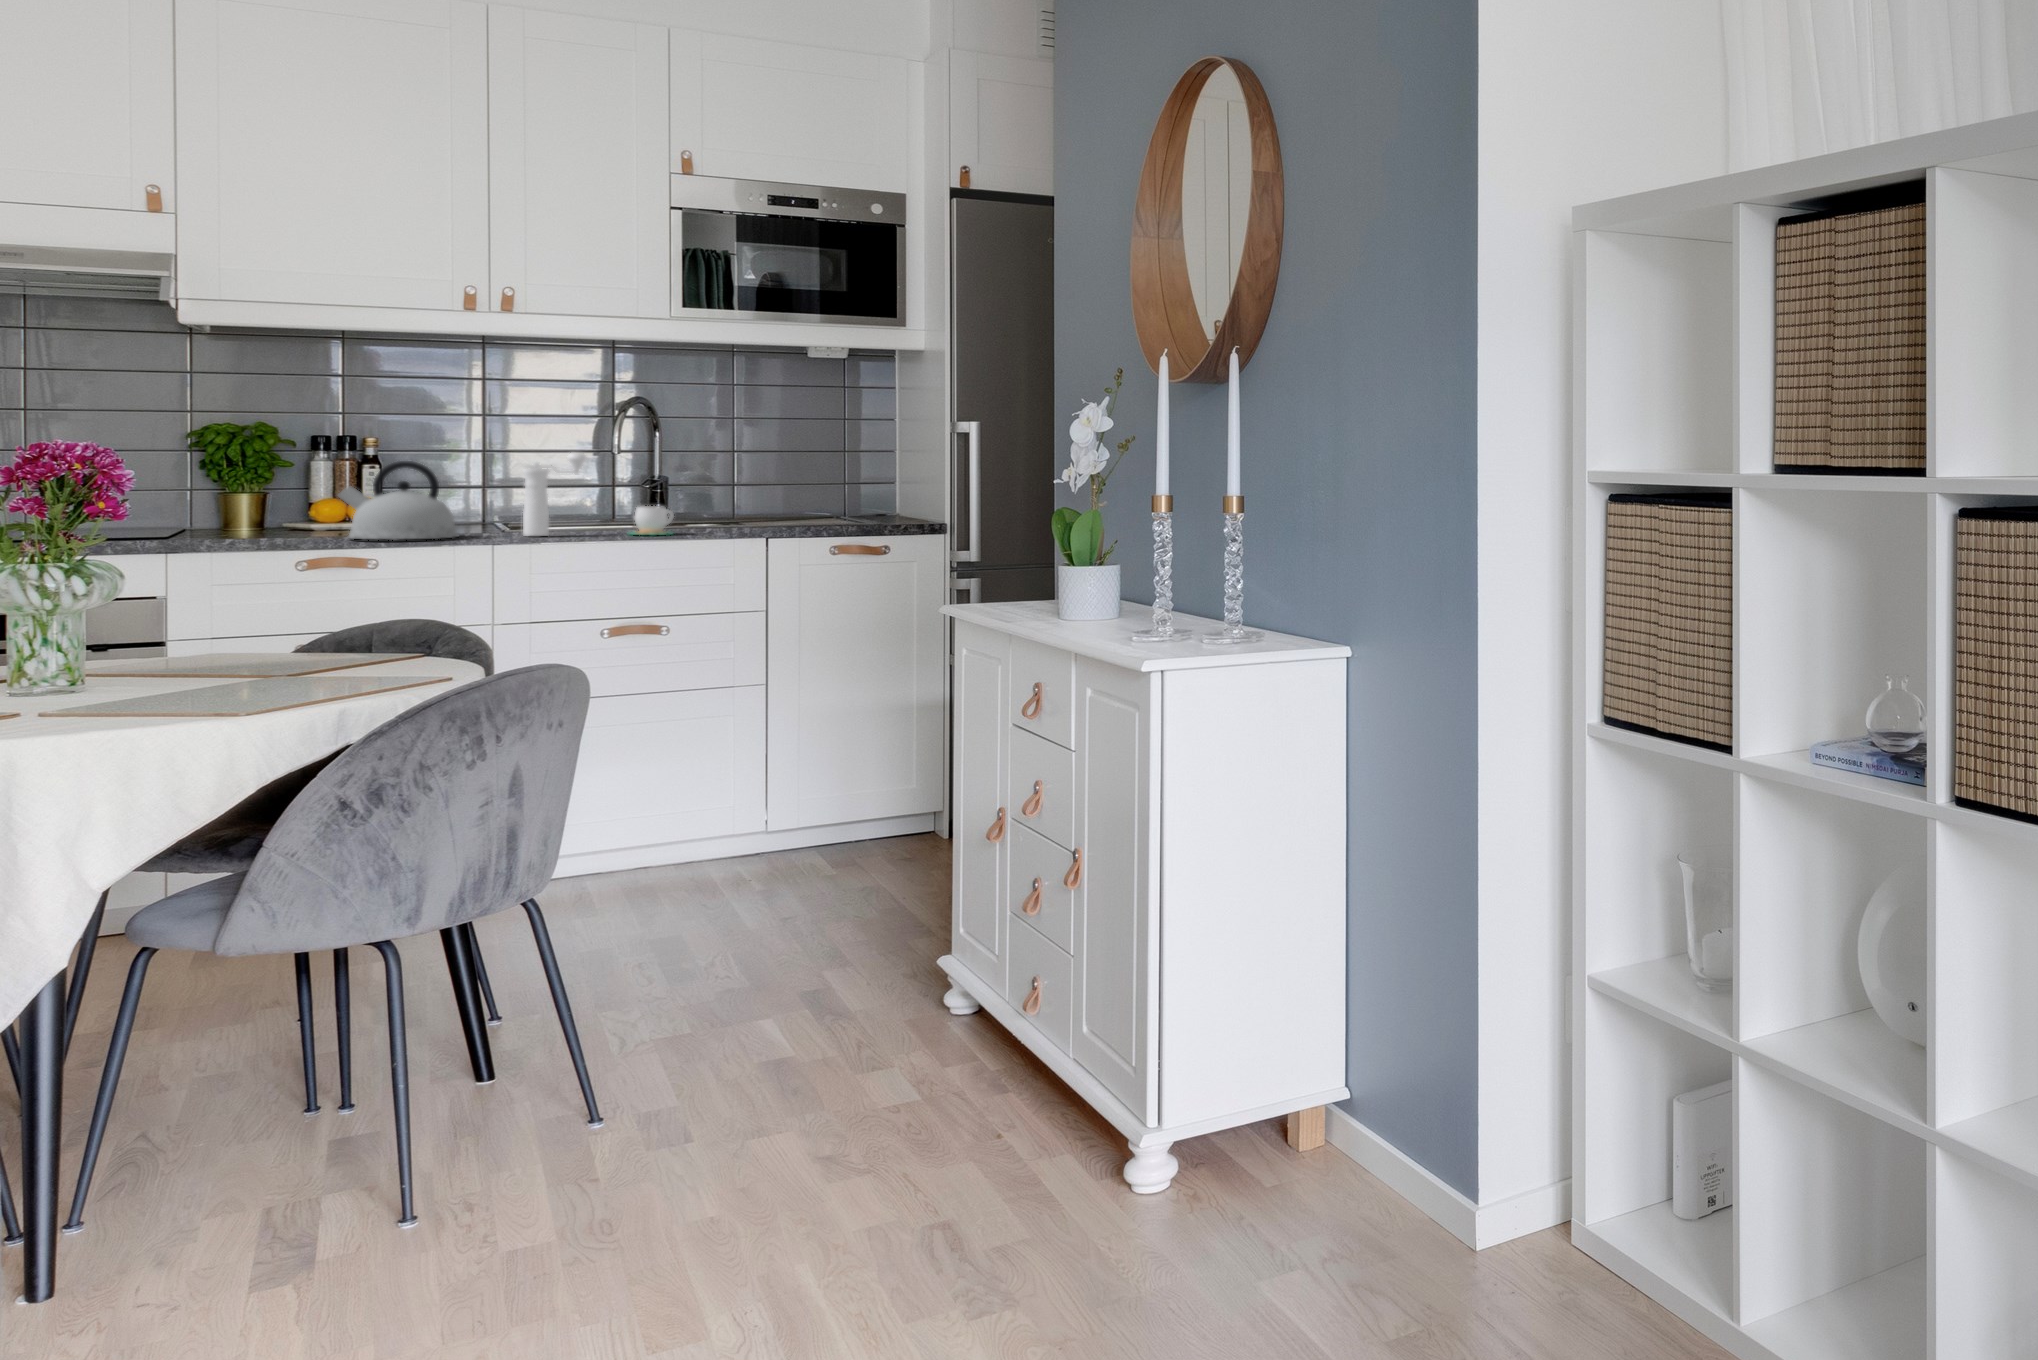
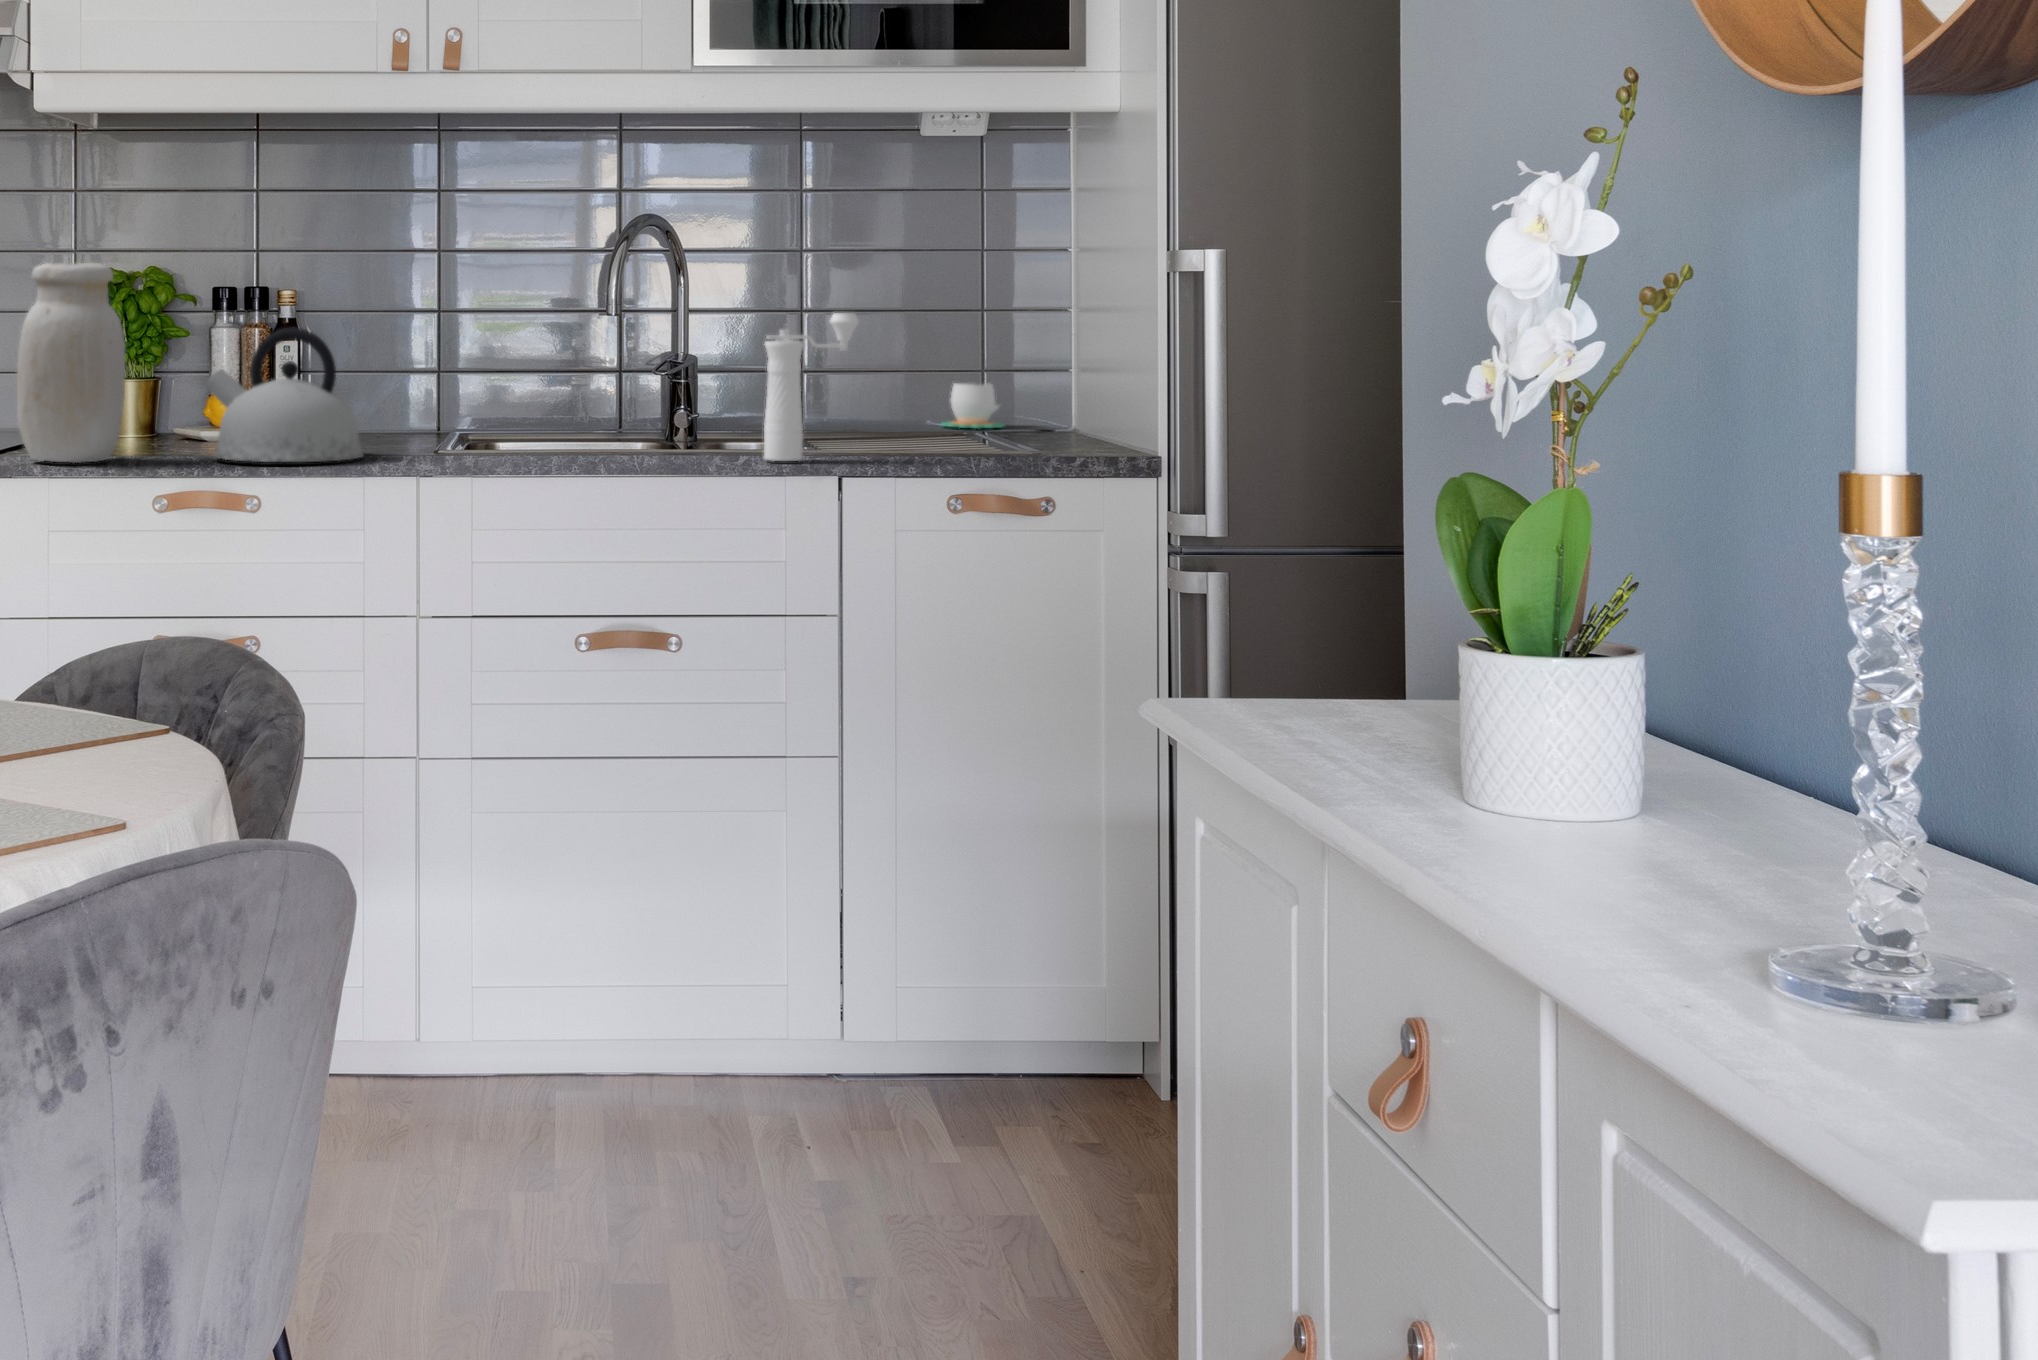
jar: none [193,420,280,543] -> present [17,263,125,463]
pepper mill: present [523,453,587,536] -> present [764,313,859,461]
mug: present [630,506,674,535] -> present [942,383,1004,428]

